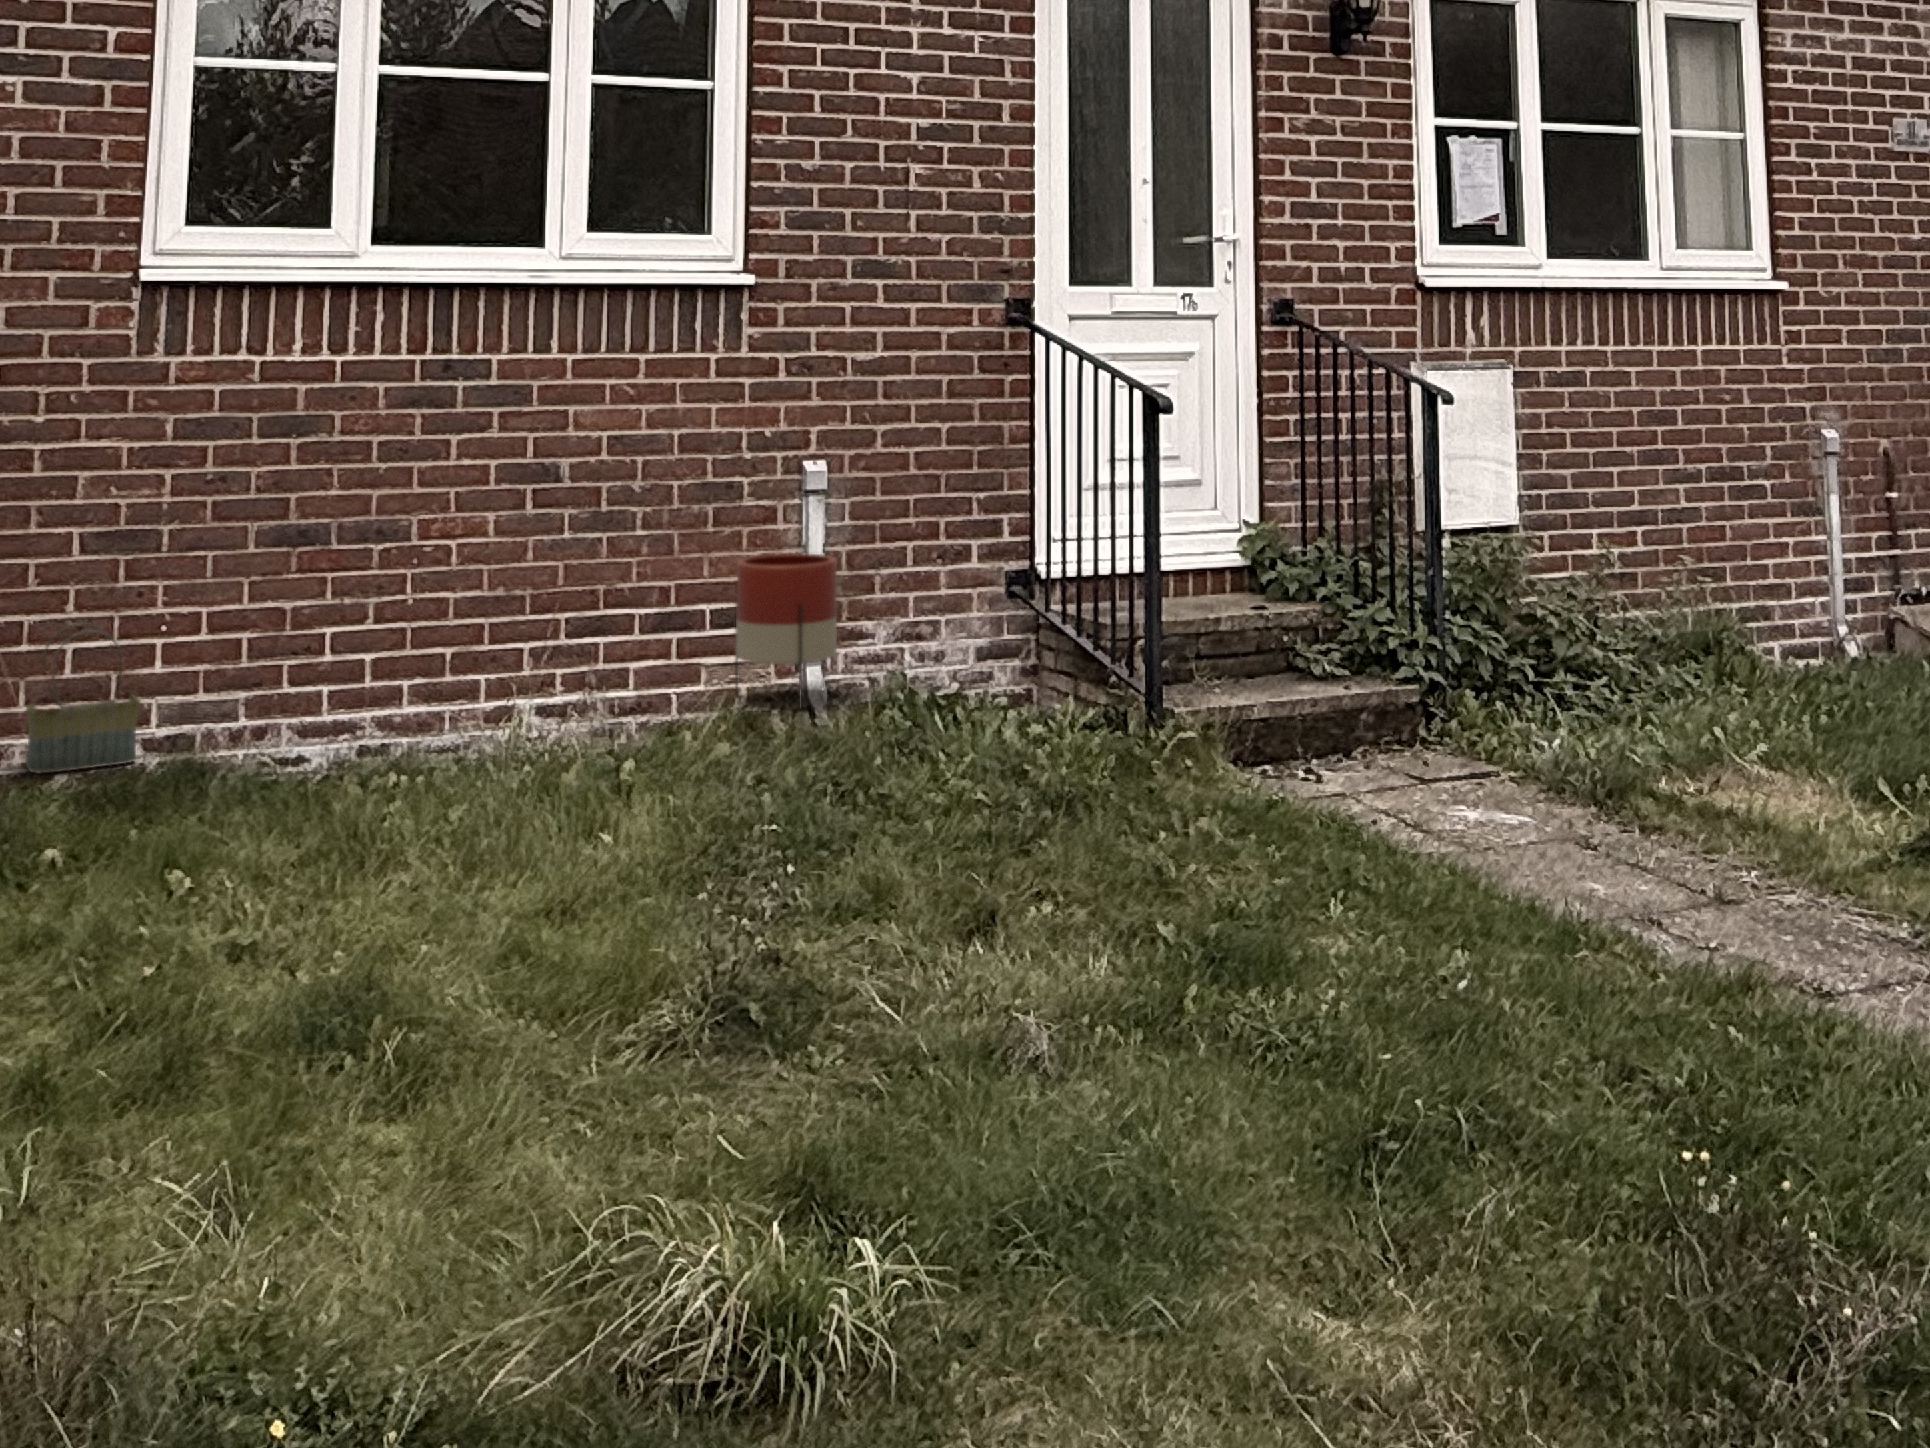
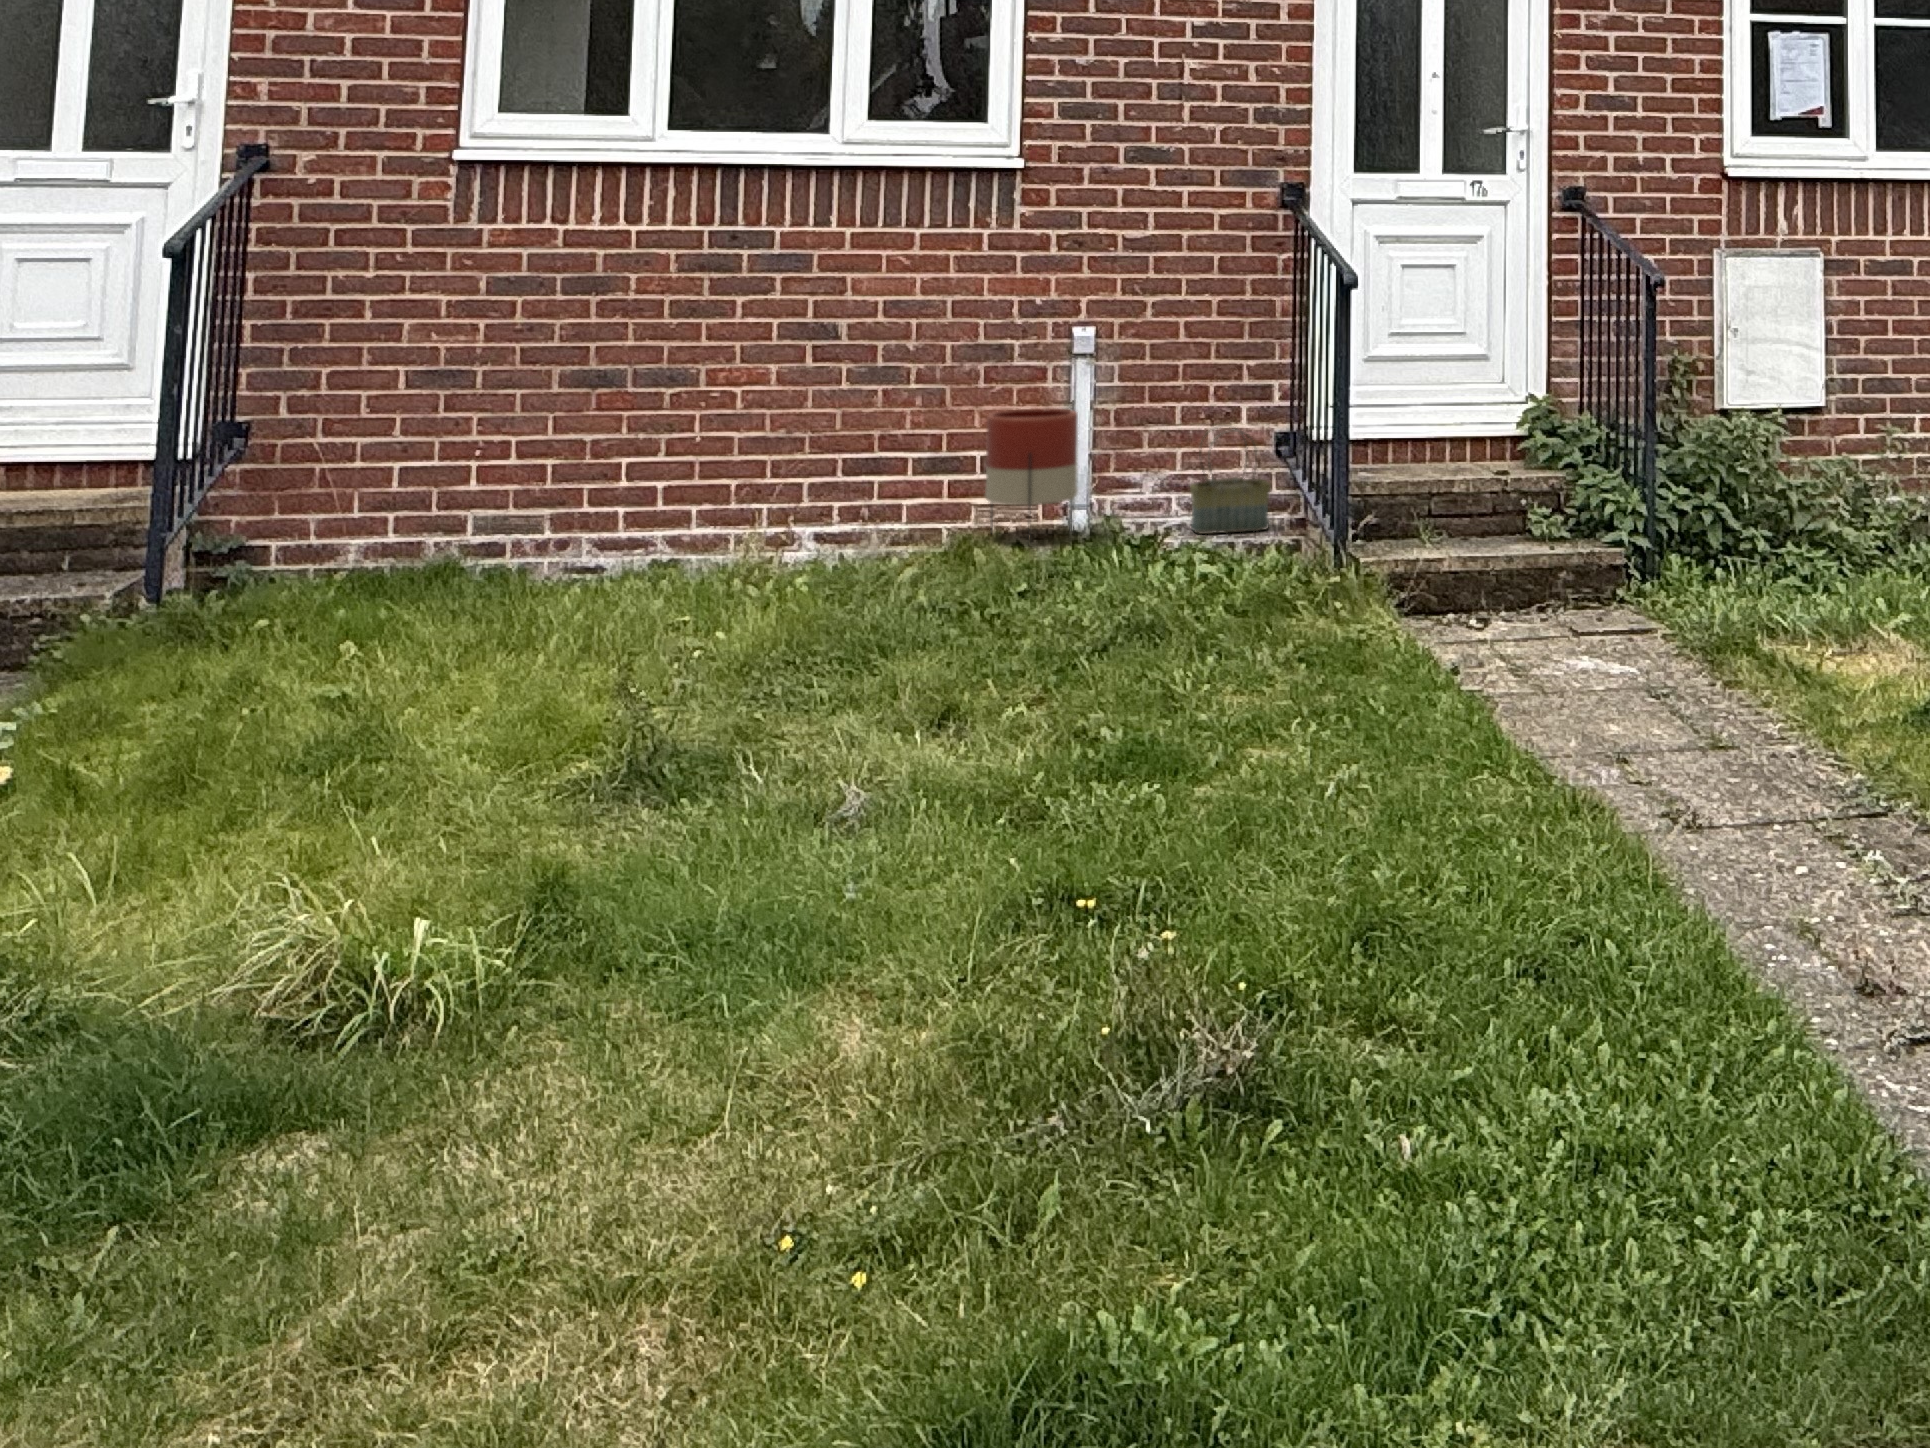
basket: present [26,623,140,773] -> present [1190,426,1270,534]

